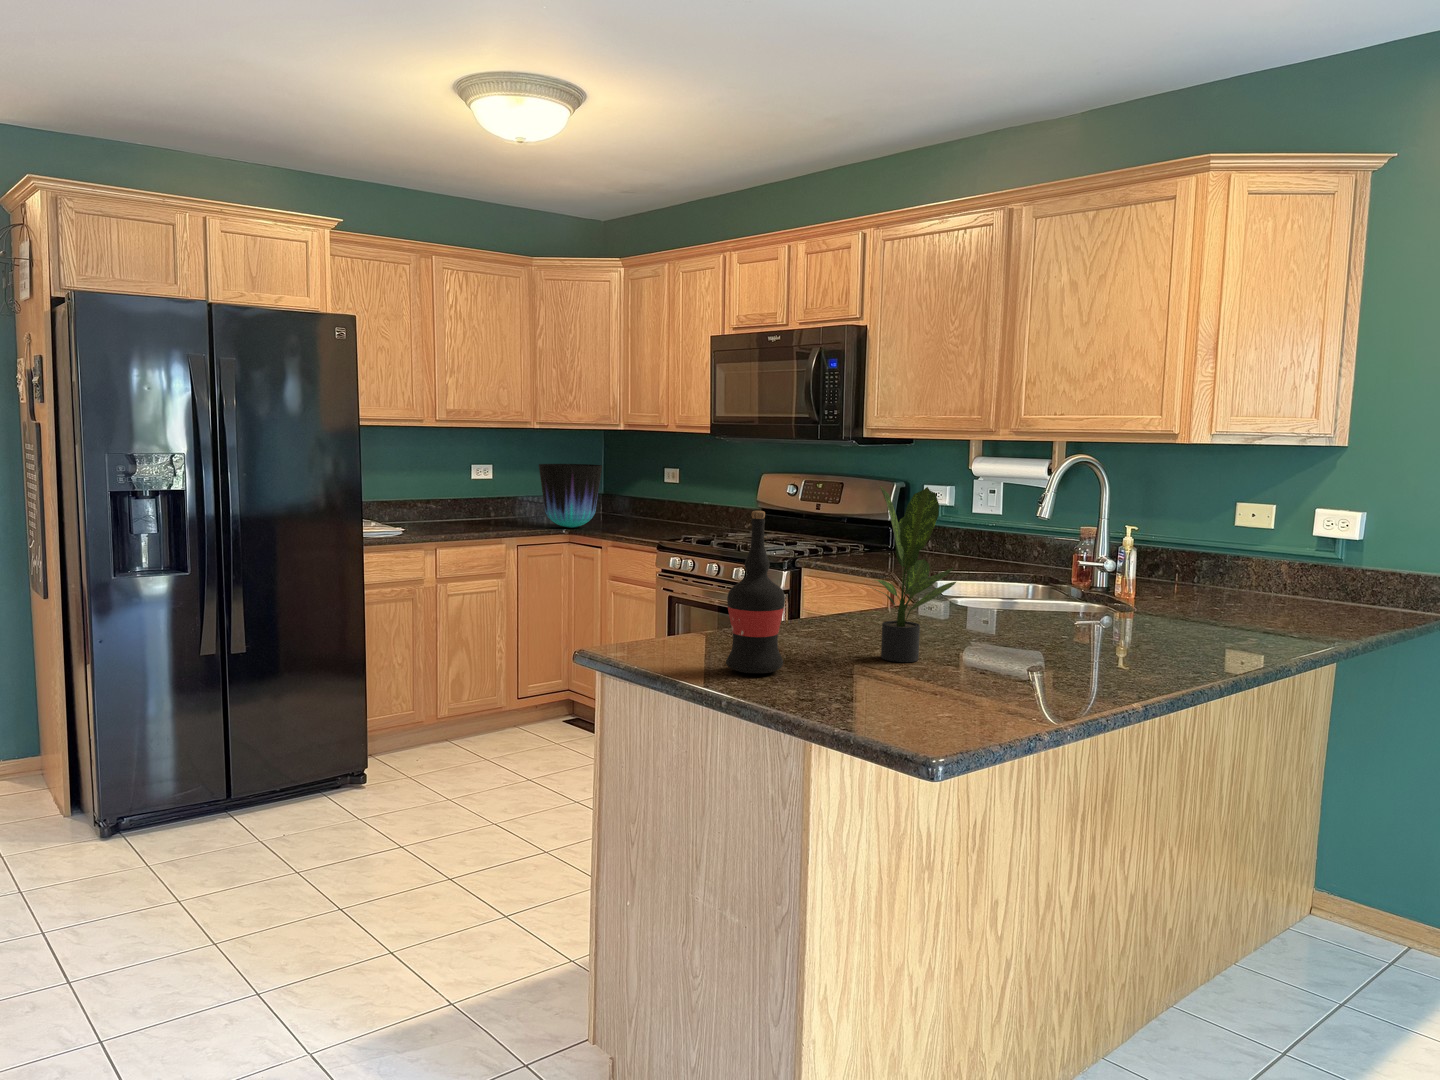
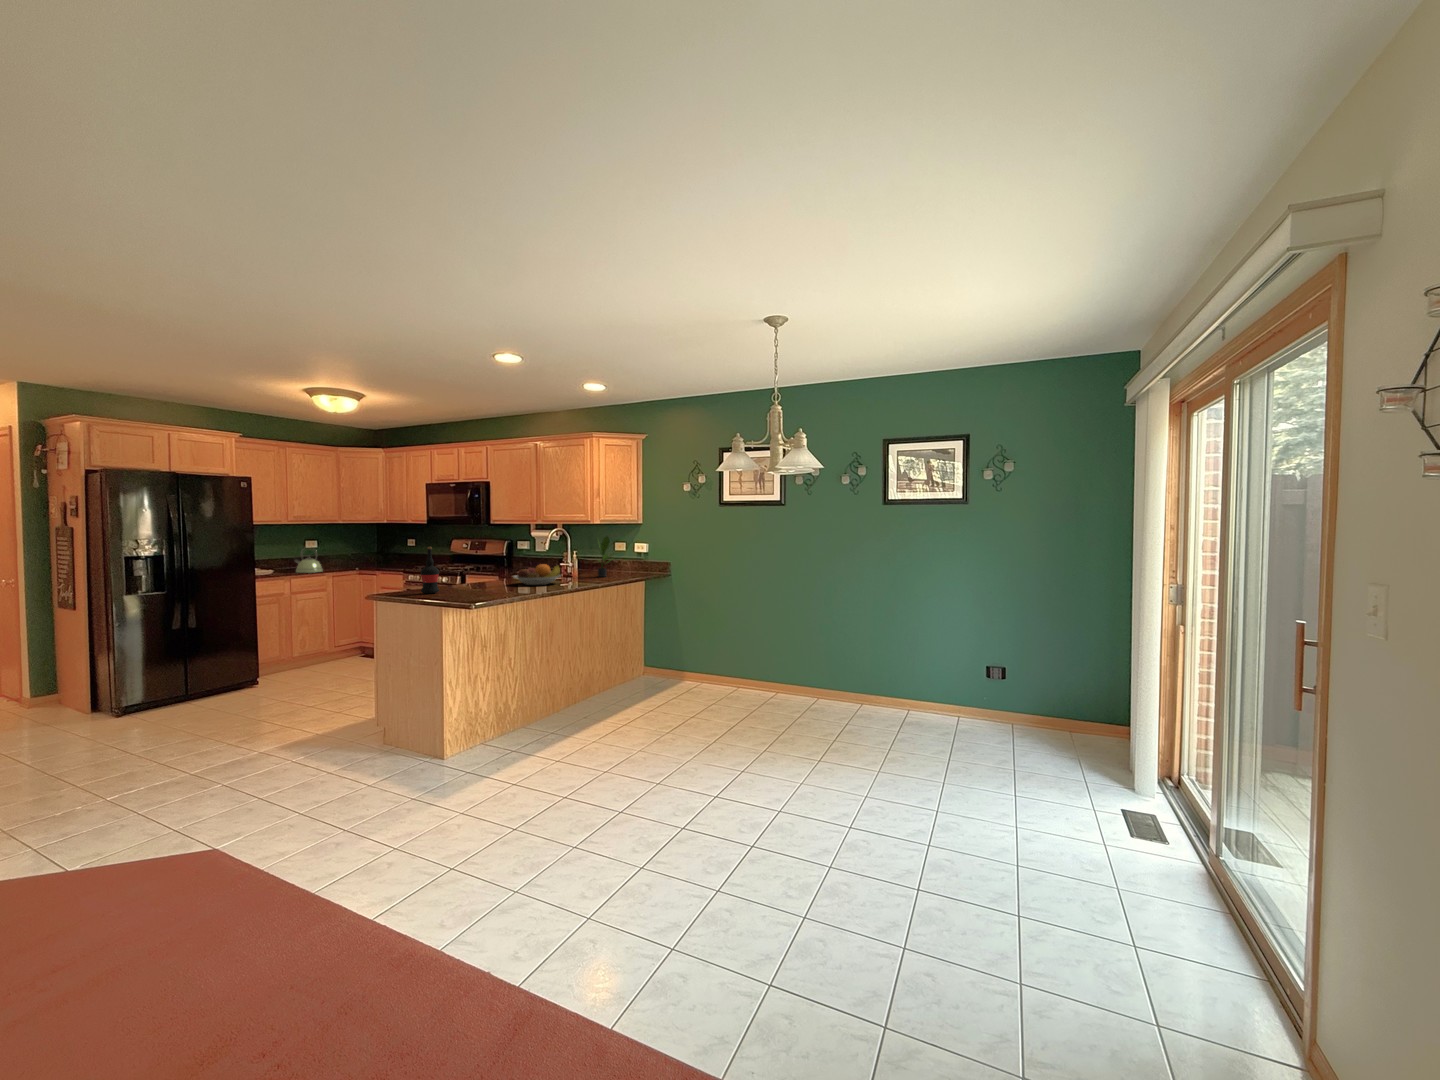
vase: present [539,464,602,528] -> none [344,539,377,568]
kettle: none [441,477,495,538] -> present [295,553,323,573]
potted plant: present [873,486,956,662] -> present [598,536,612,577]
fruit bowl: none [992,579,1162,653] -> present [513,564,561,585]

